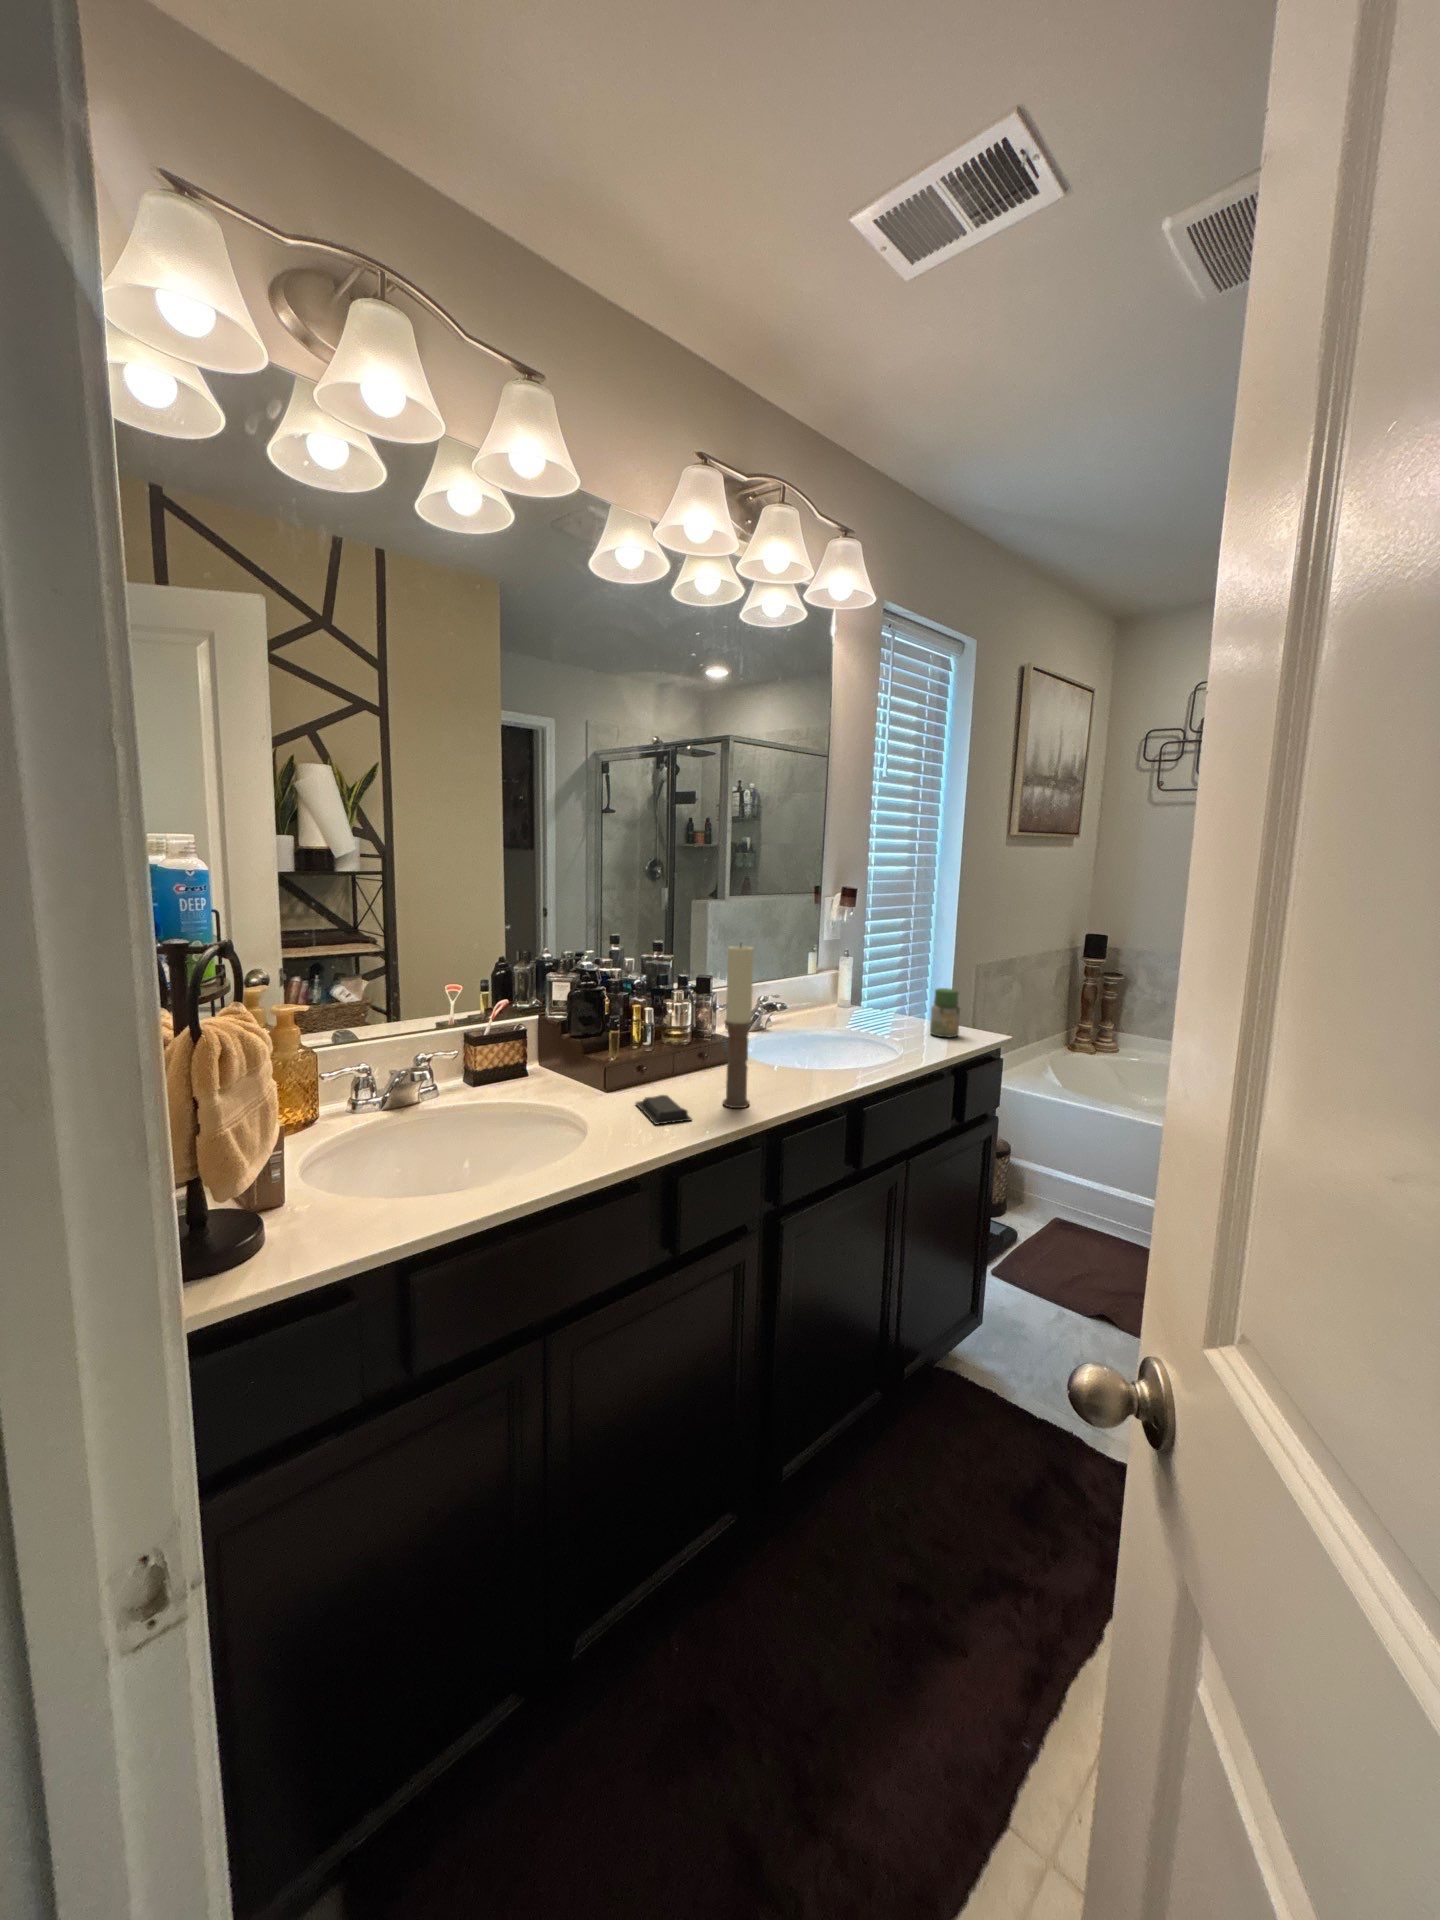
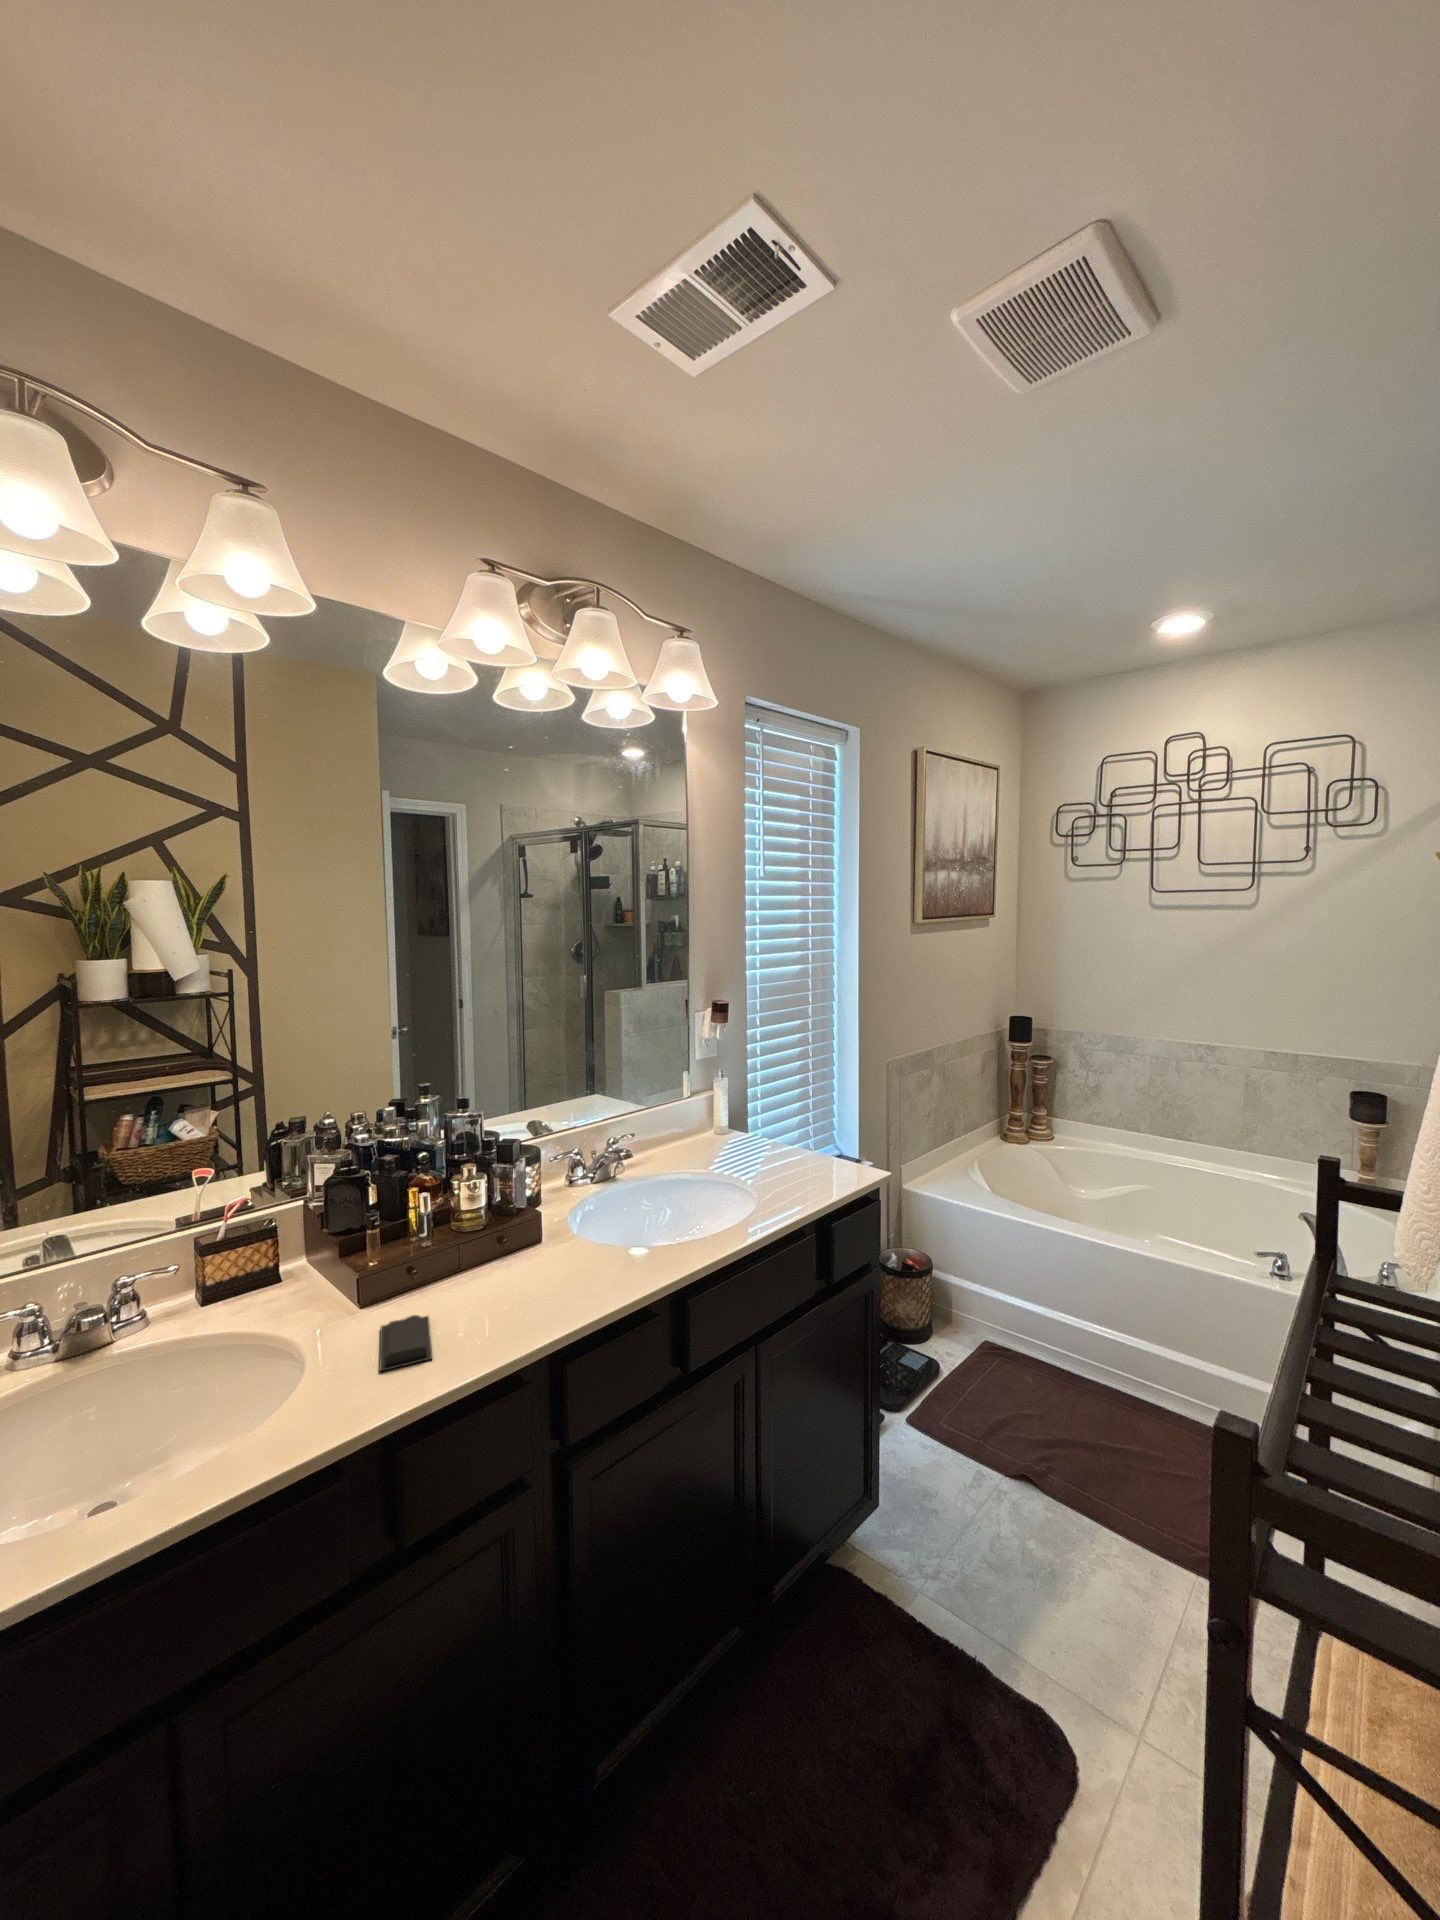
candle: present [723,945,754,1108] -> none [484,1126,523,1330]
jar: present [930,988,960,1037] -> none [799,1120,830,1178]

